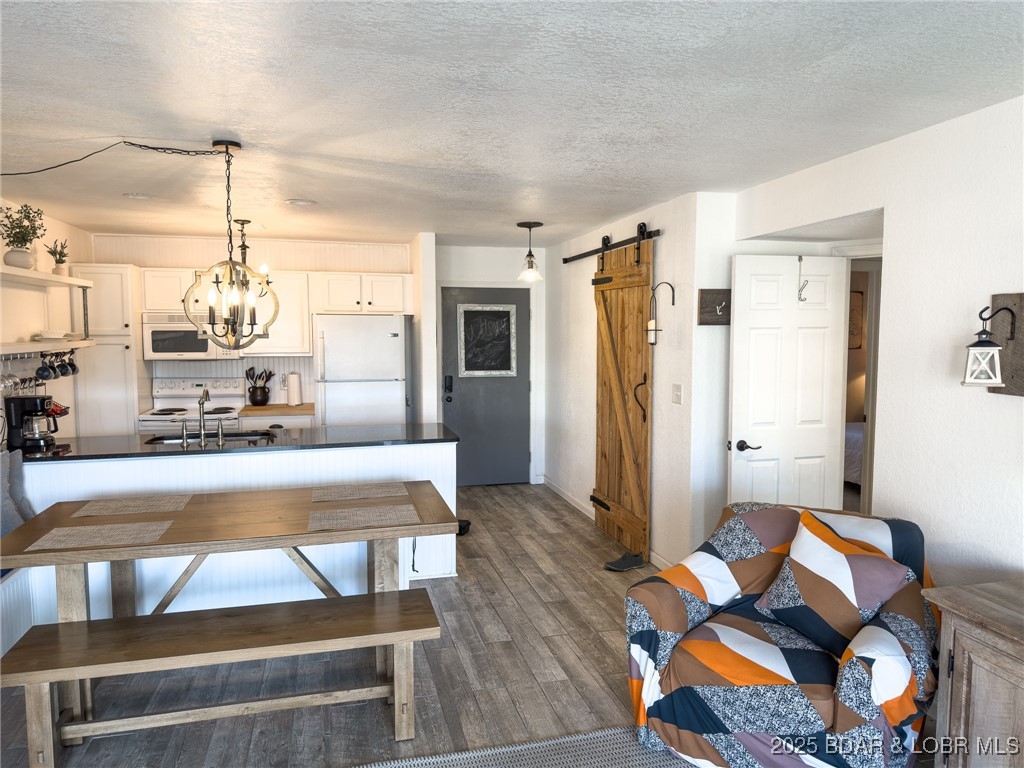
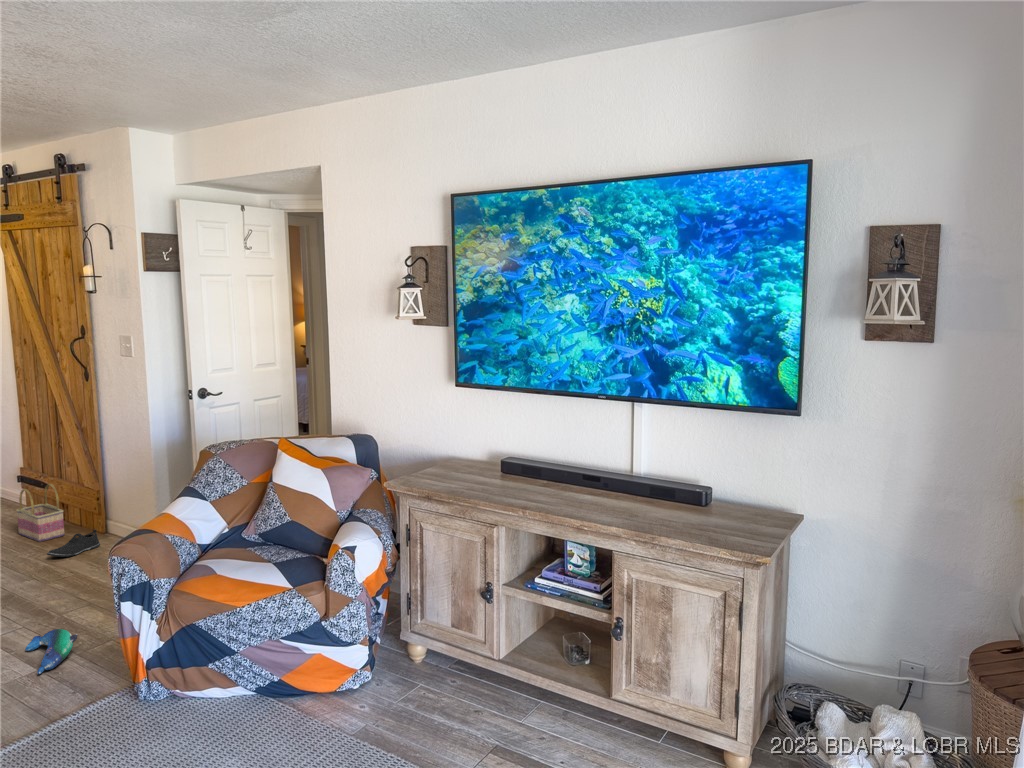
basket: none [590,503,622,551] -> present [16,484,65,542]
plush toy: none [571,640,607,677] -> present [25,629,77,674]

